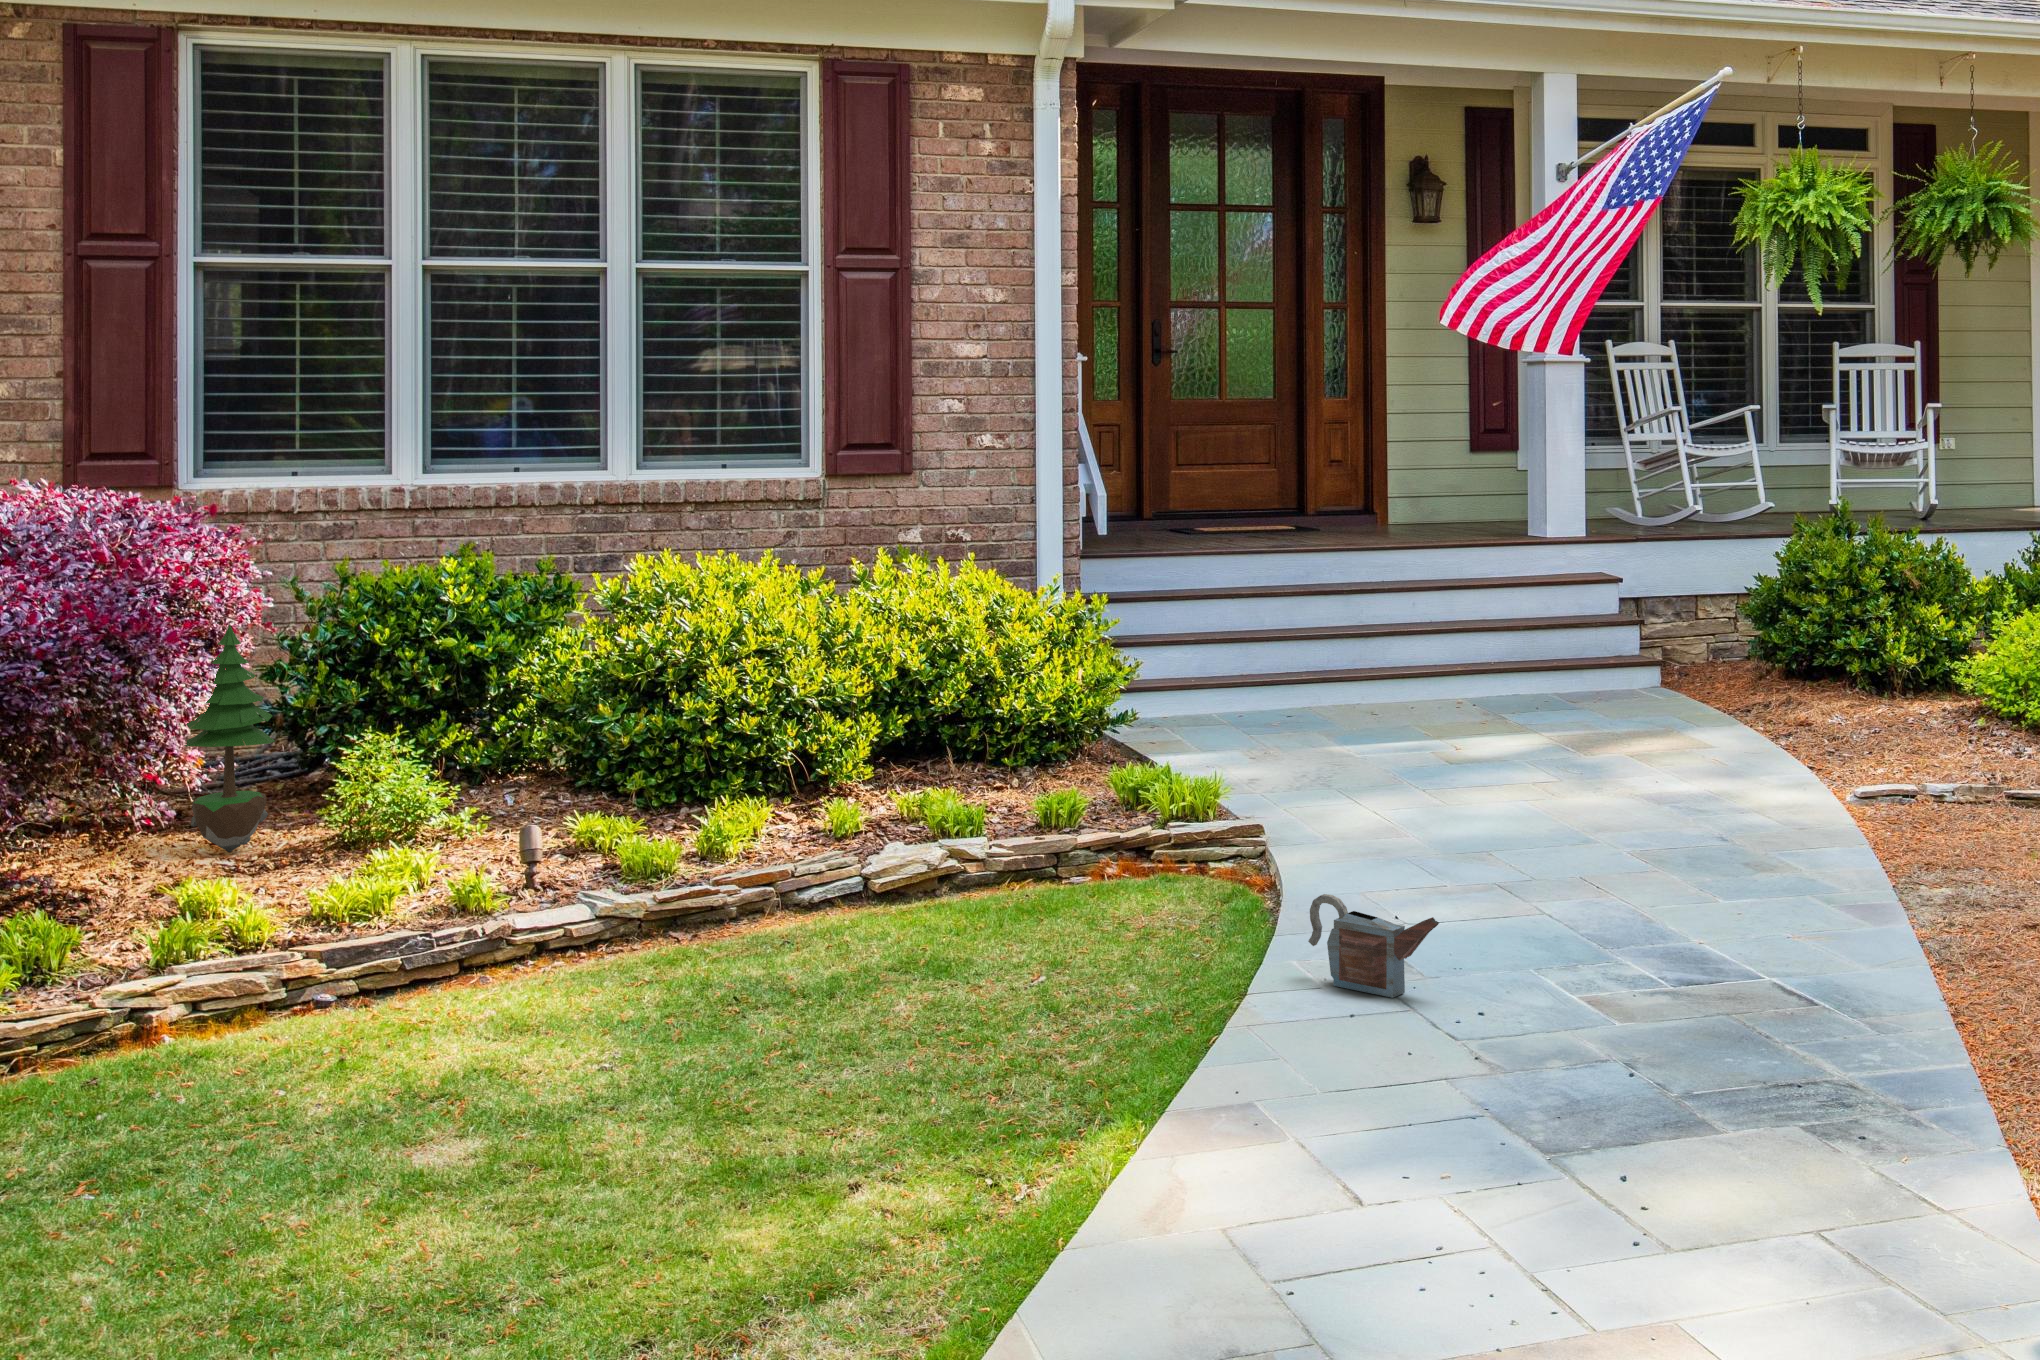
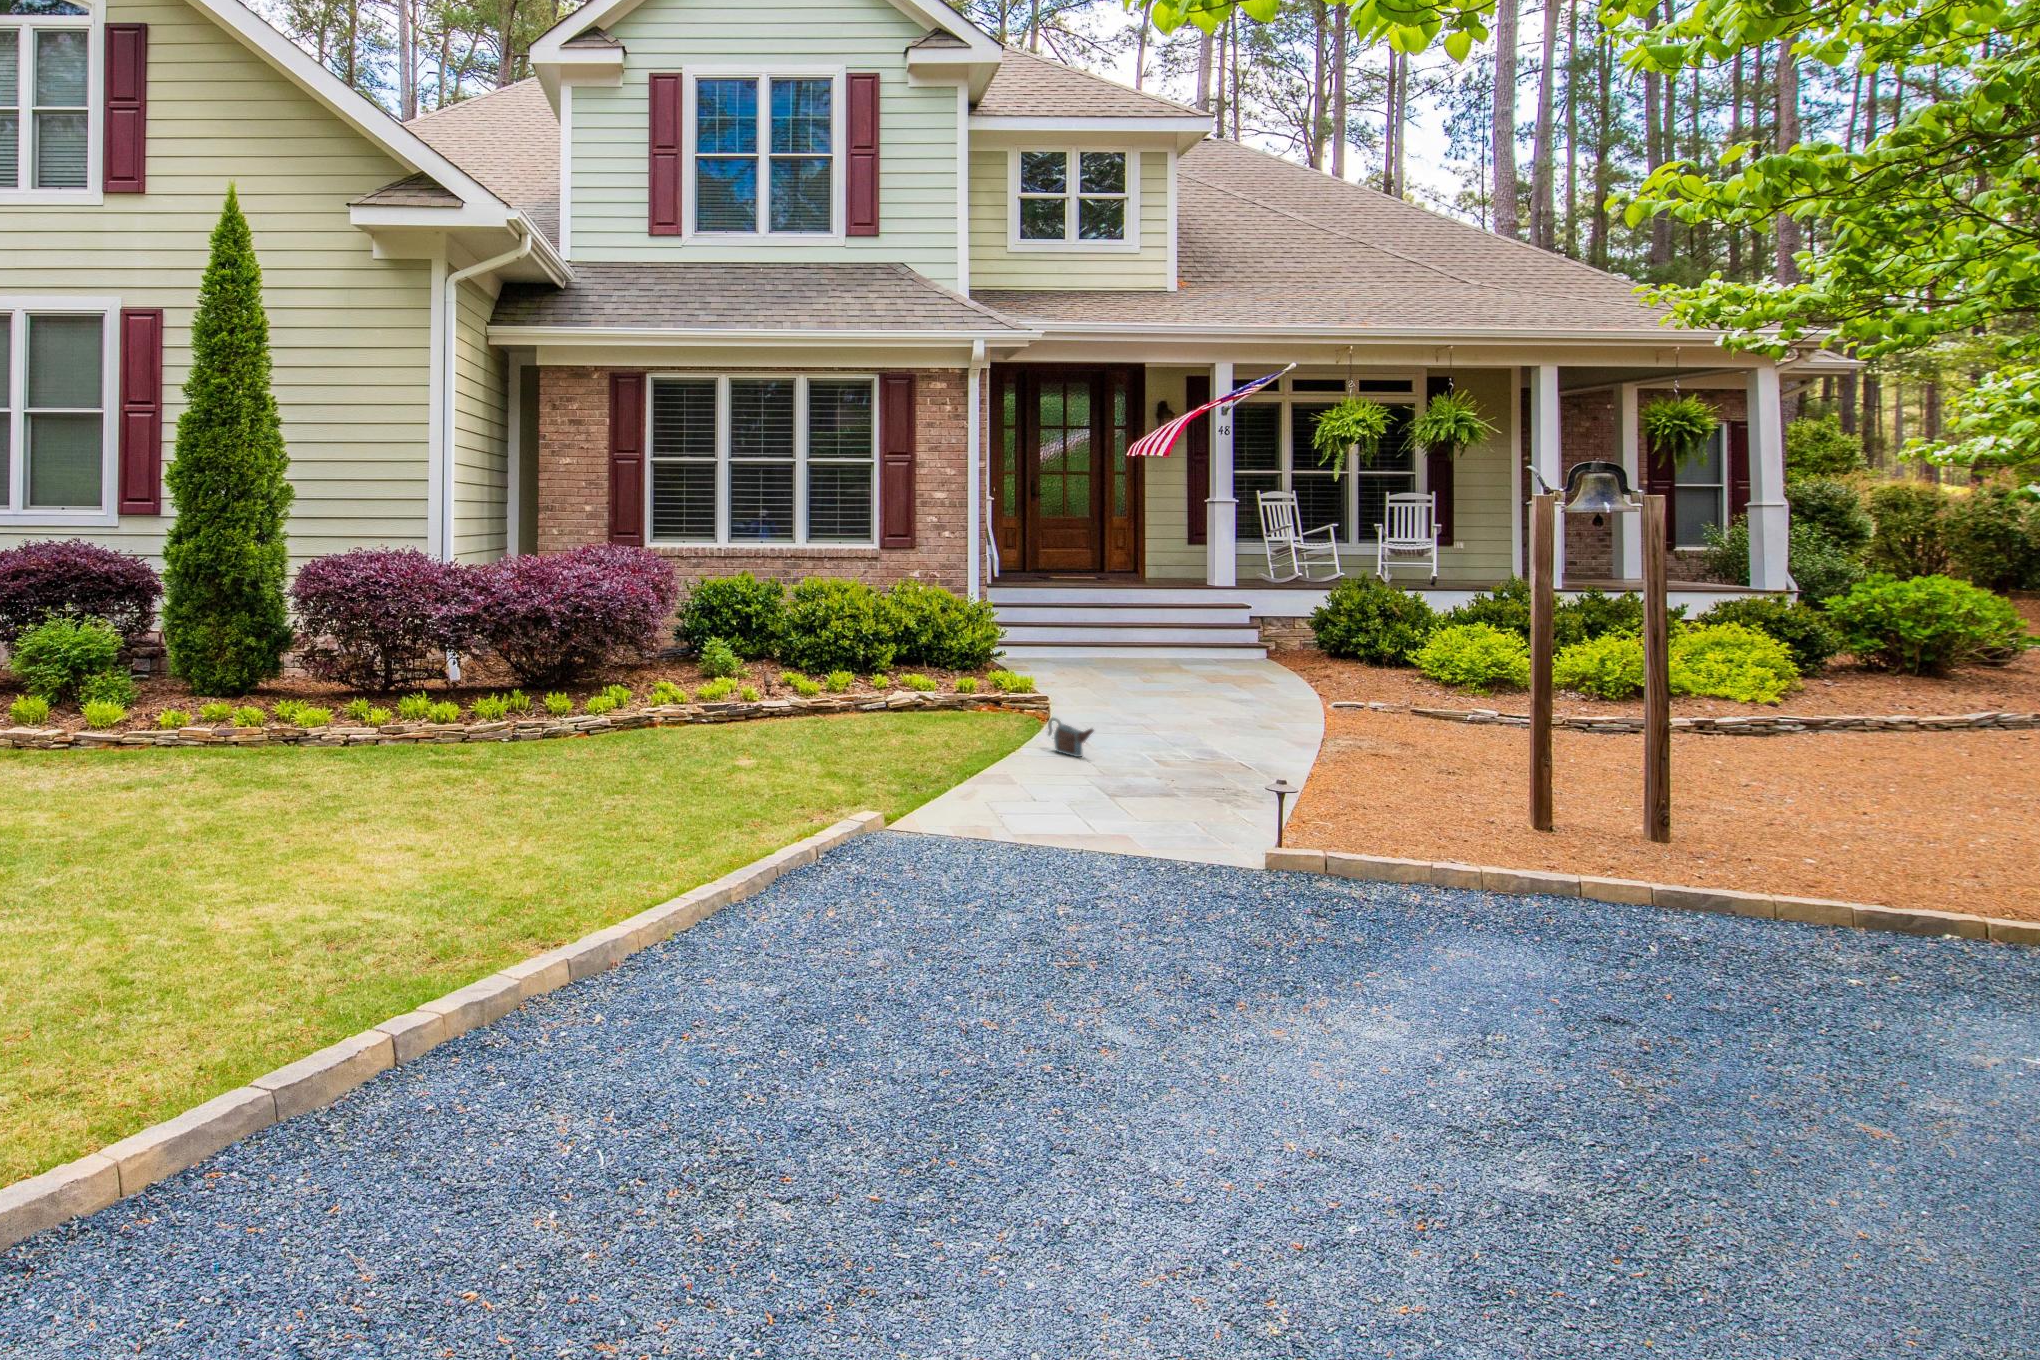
potted tree: present [184,625,275,852] -> none [660,595,689,675]

